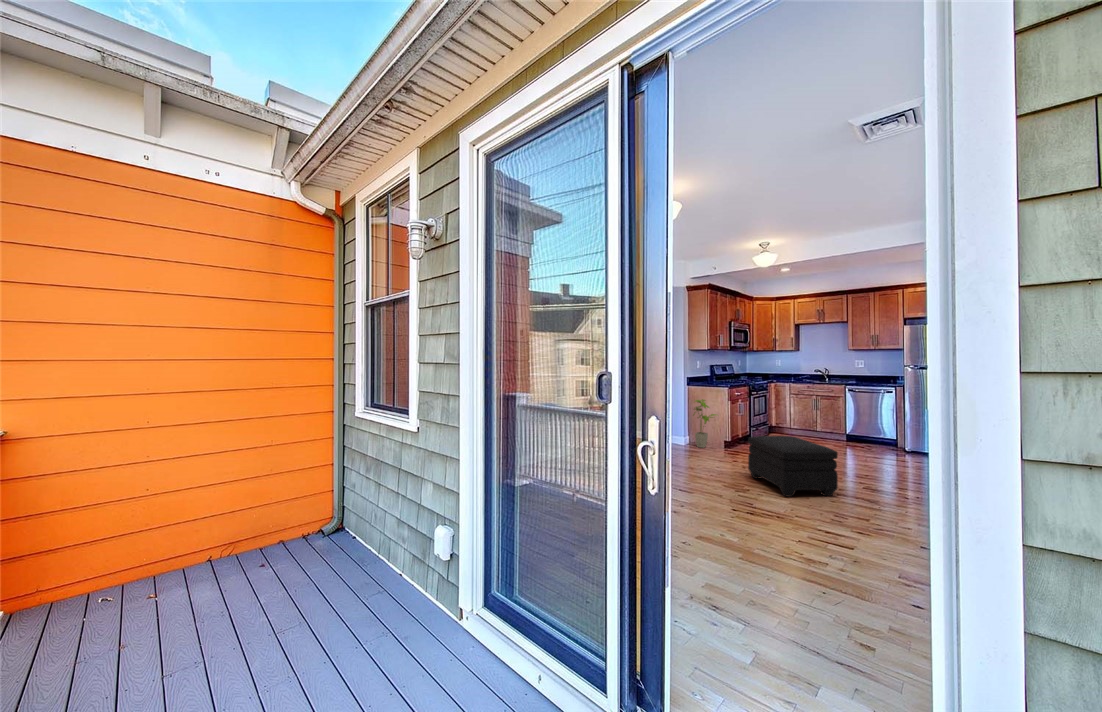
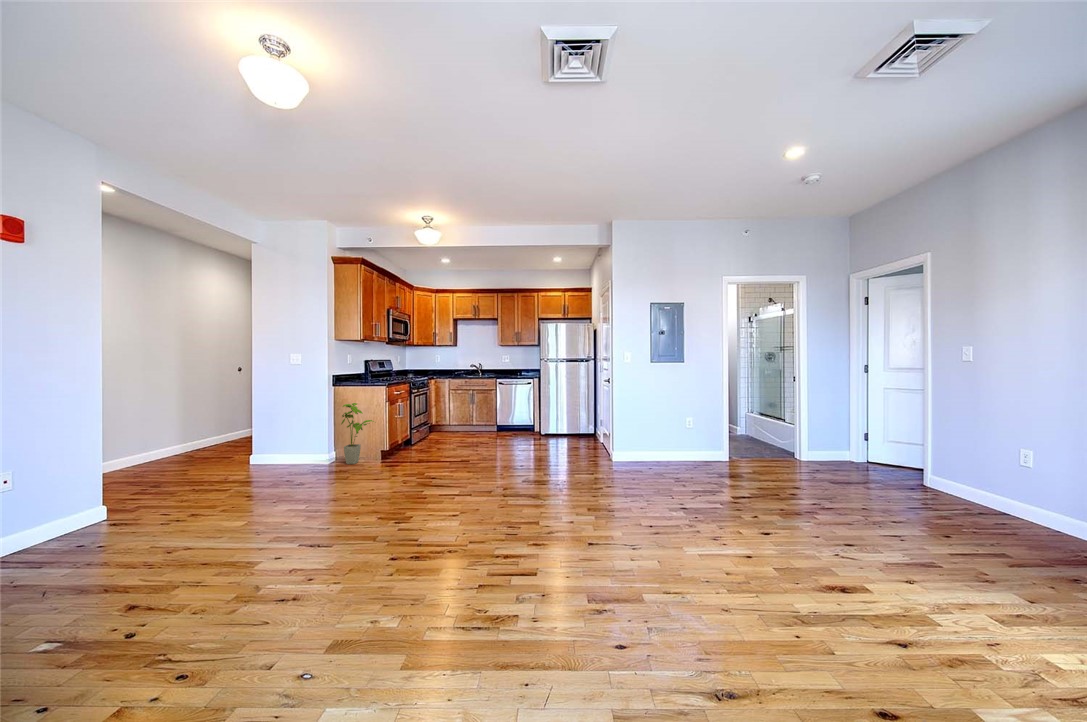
ottoman: present [748,436,838,497] -> none [410,440,505,516]

